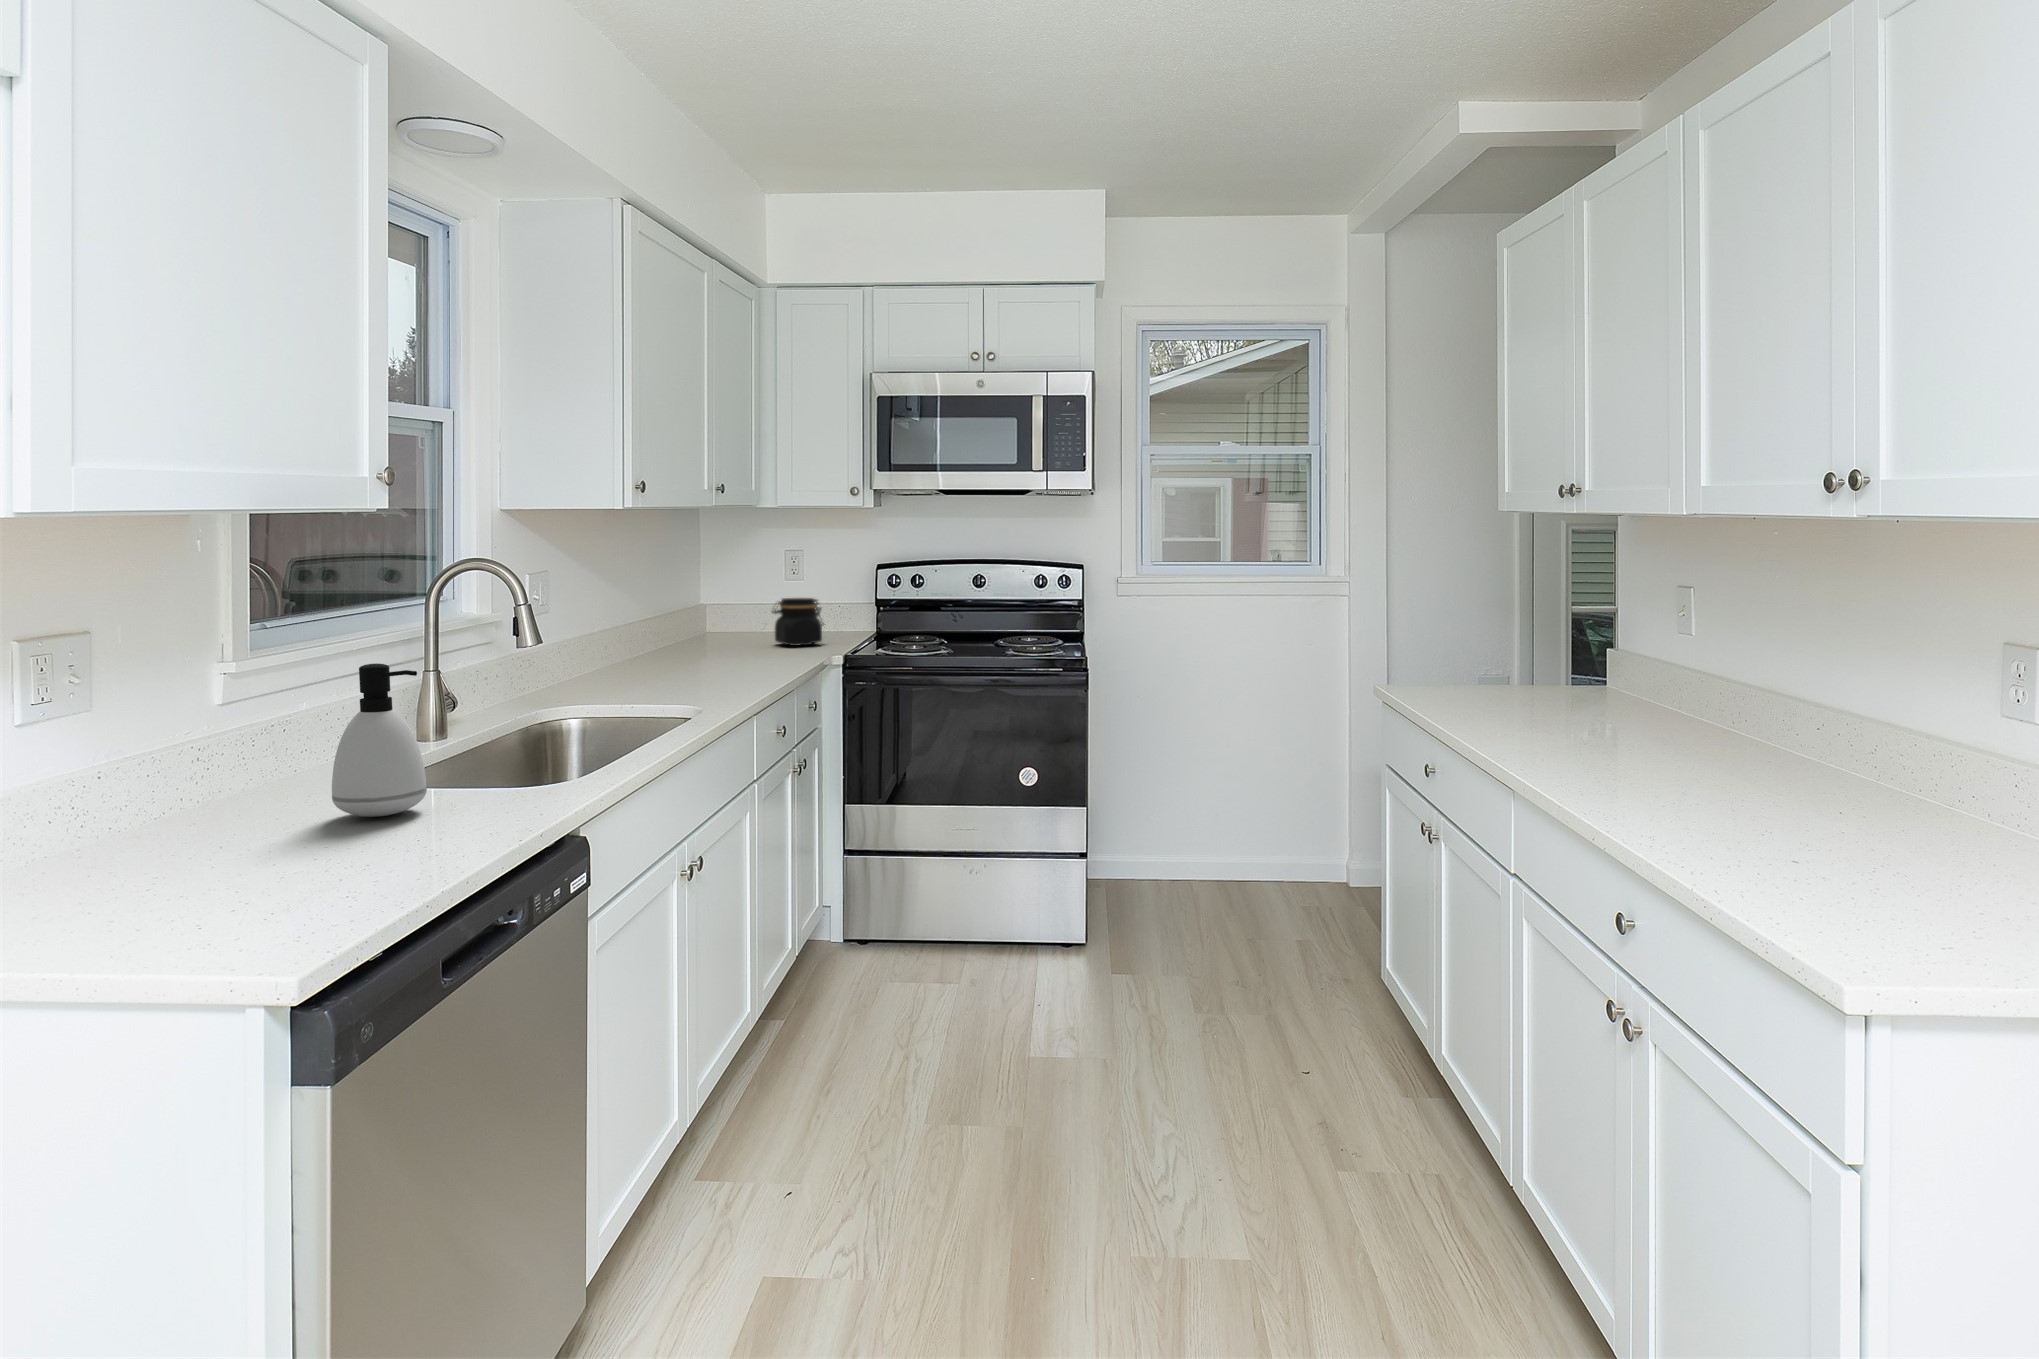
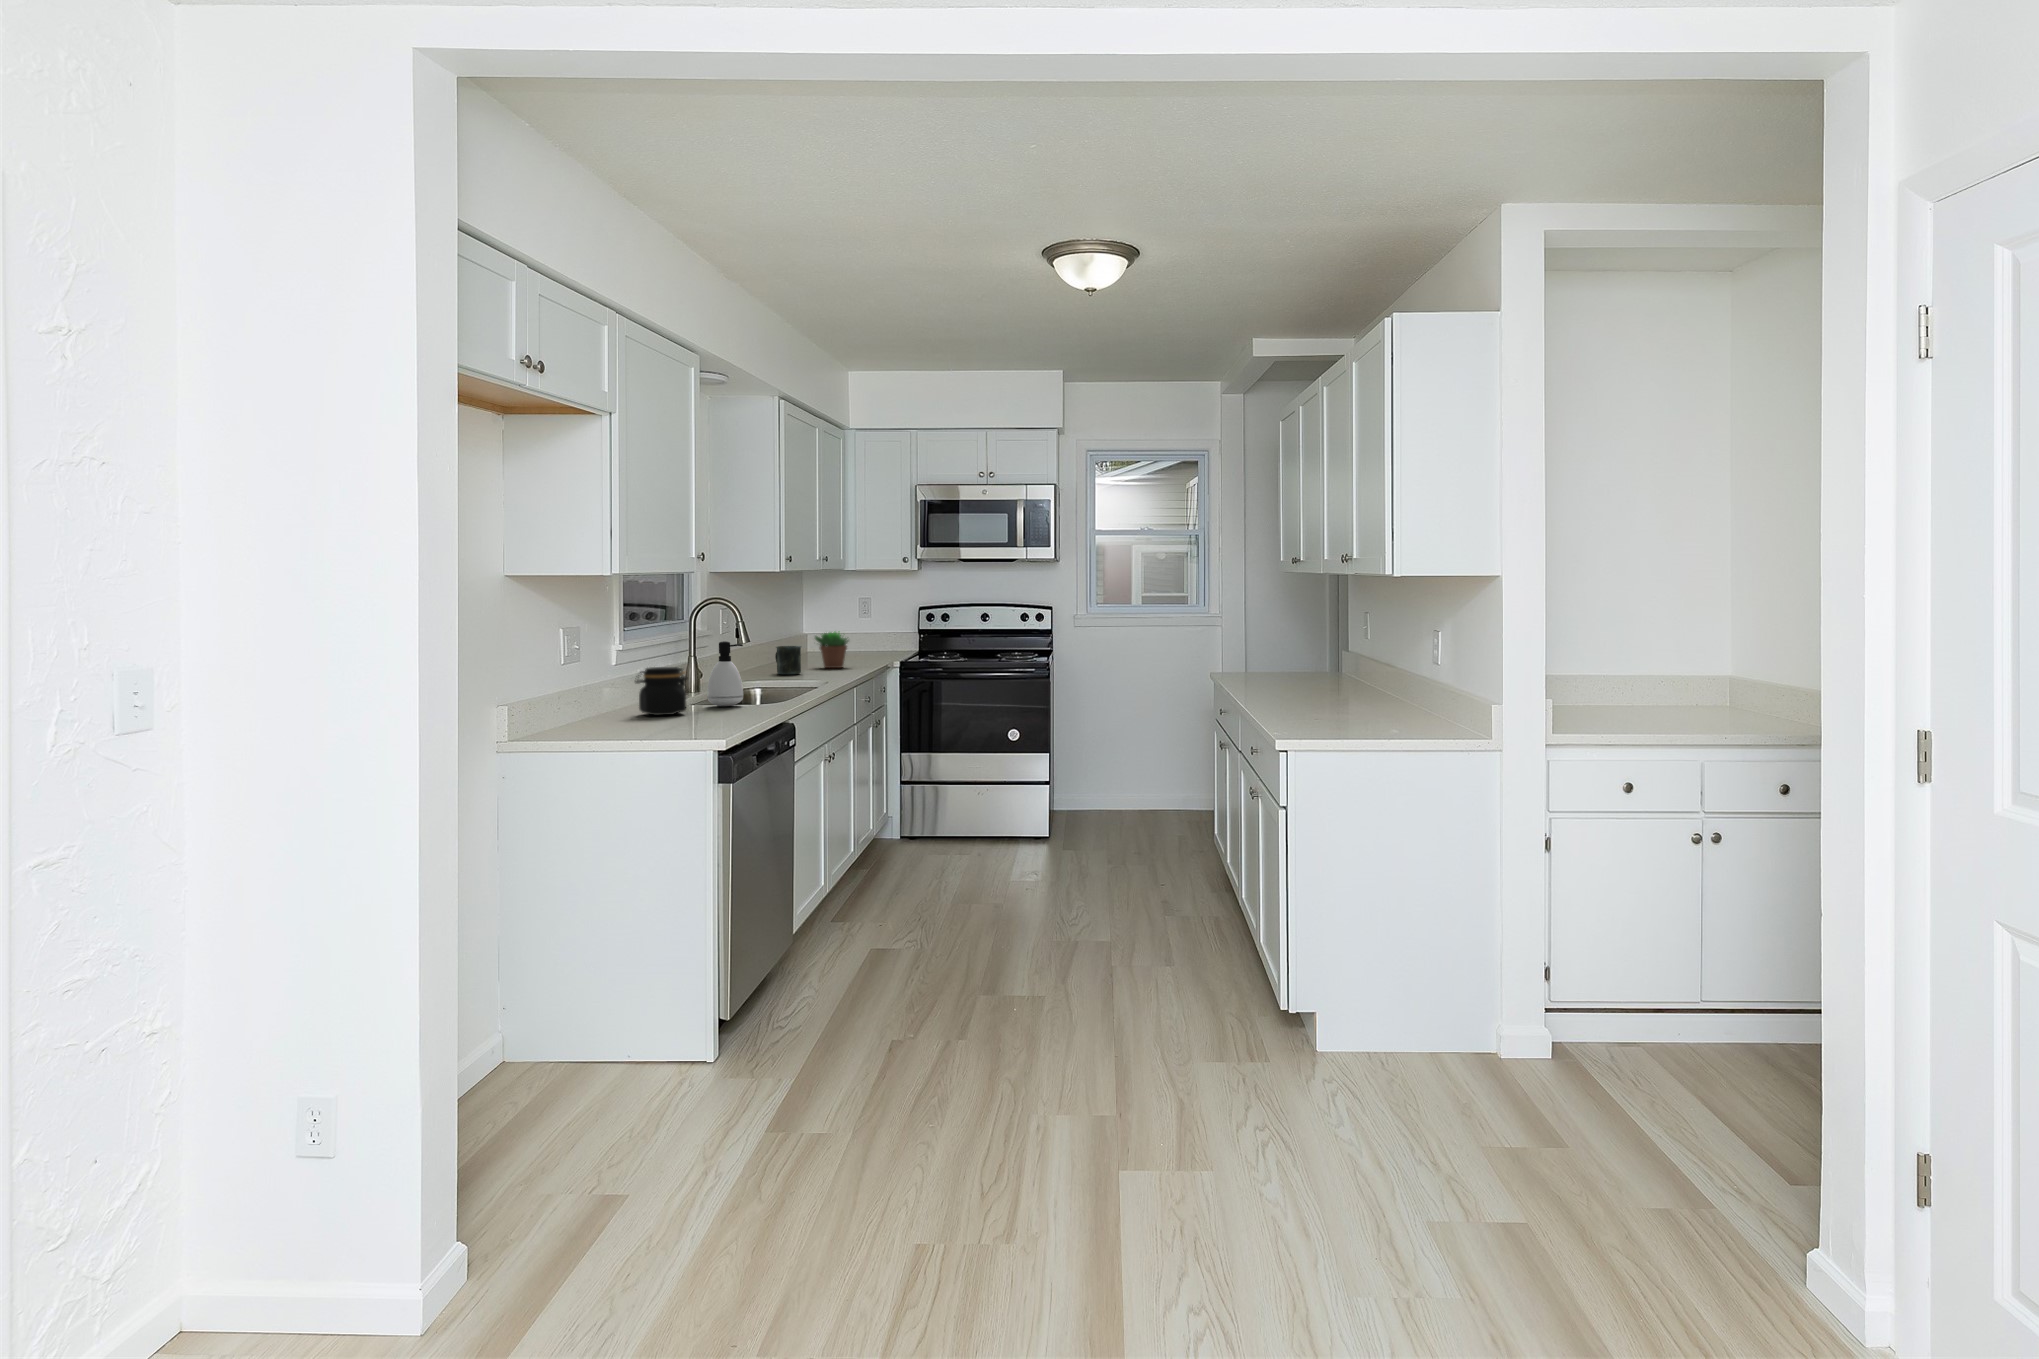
jar: present [772,598,823,646] -> present [635,667,688,715]
succulent plant: none [688,607,754,673] -> present [815,632,849,668]
mug: none [609,638,656,690] -> present [775,646,801,674]

